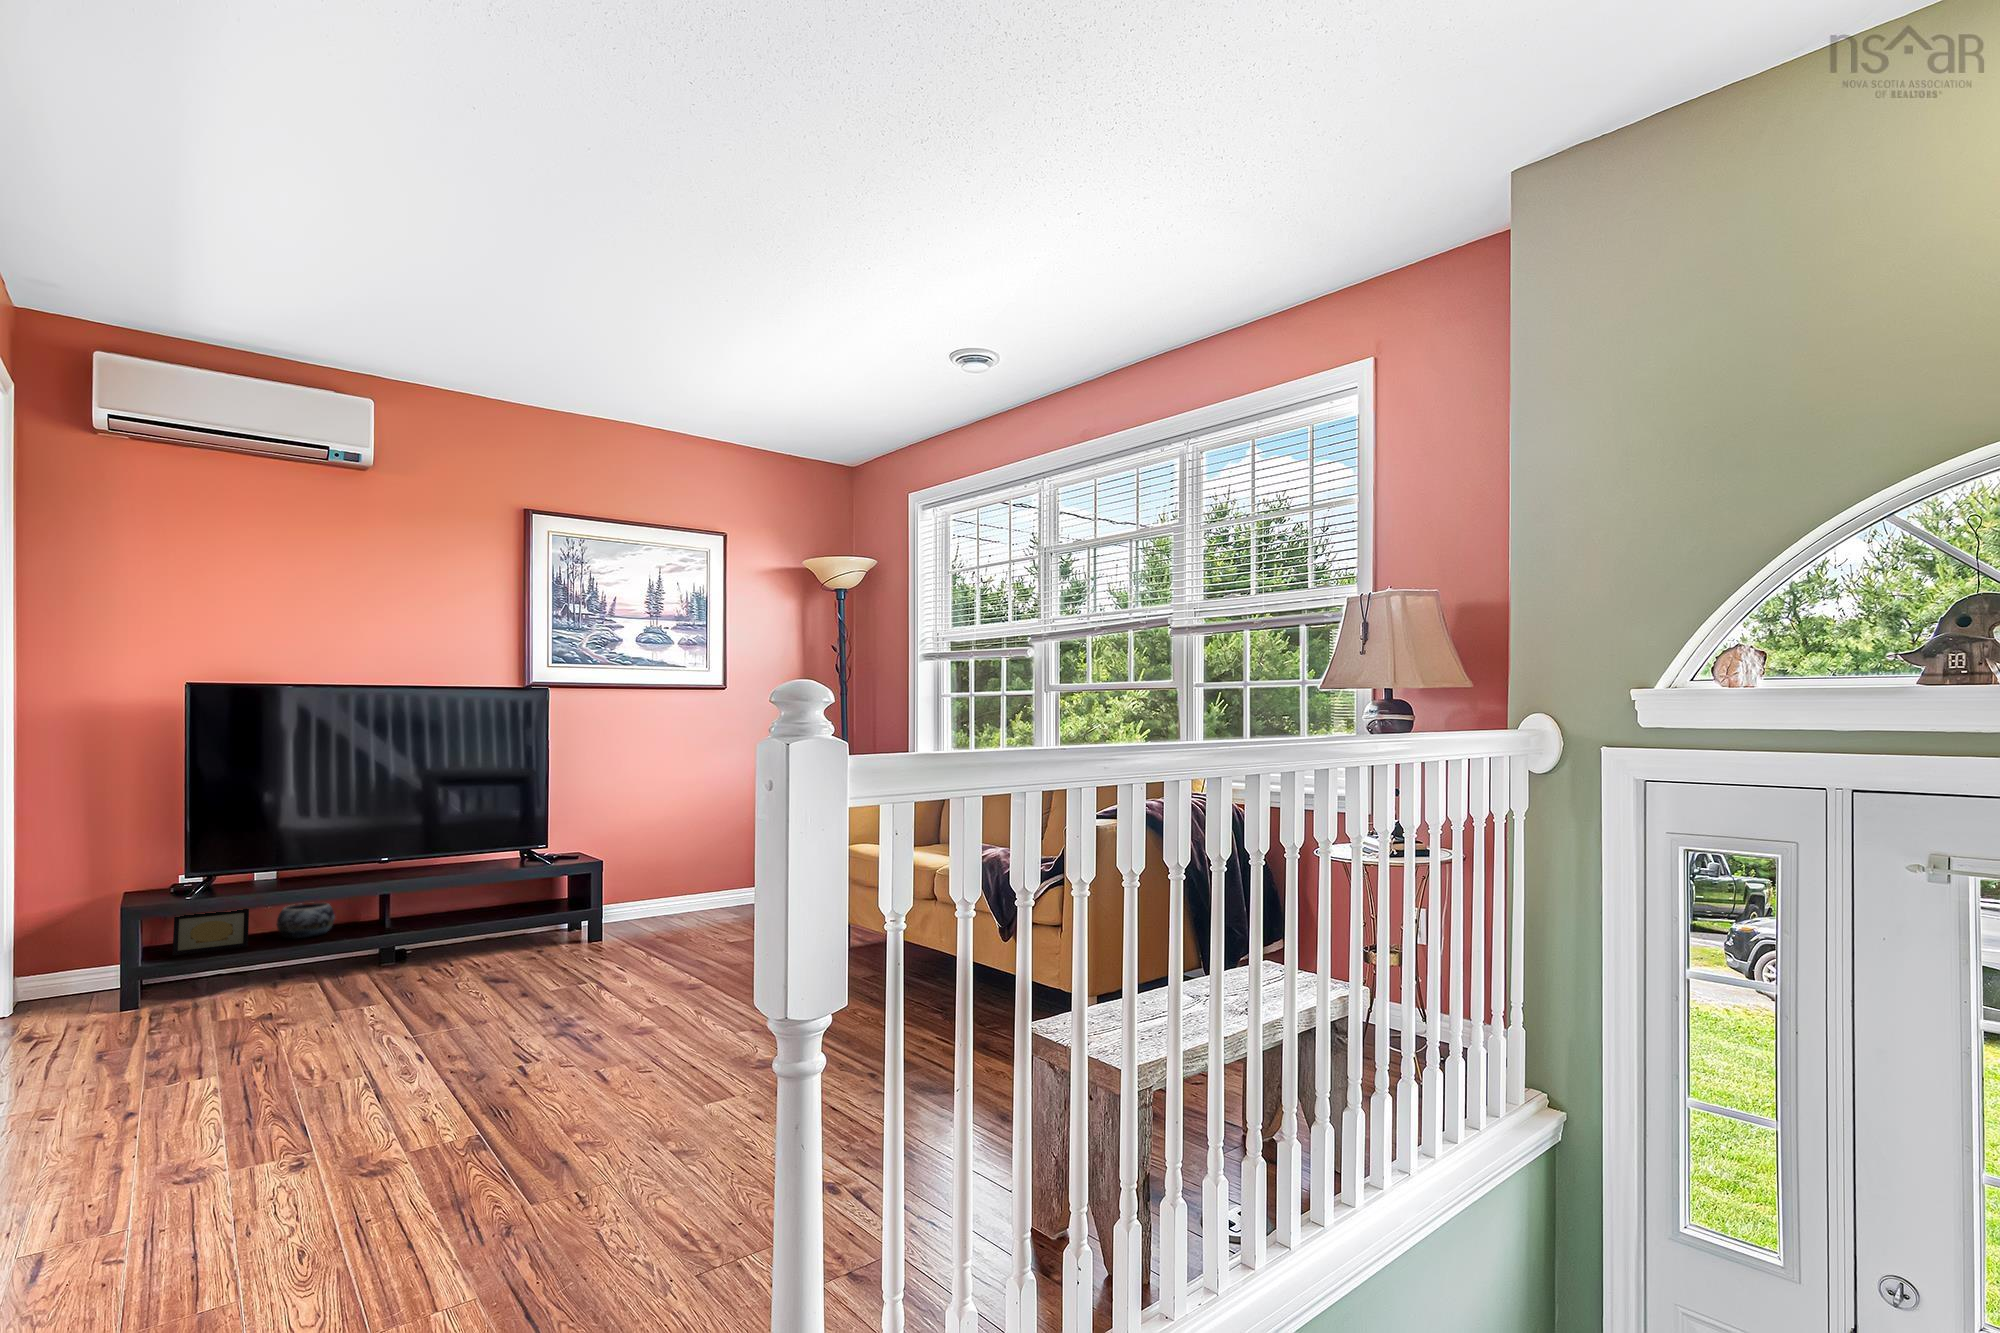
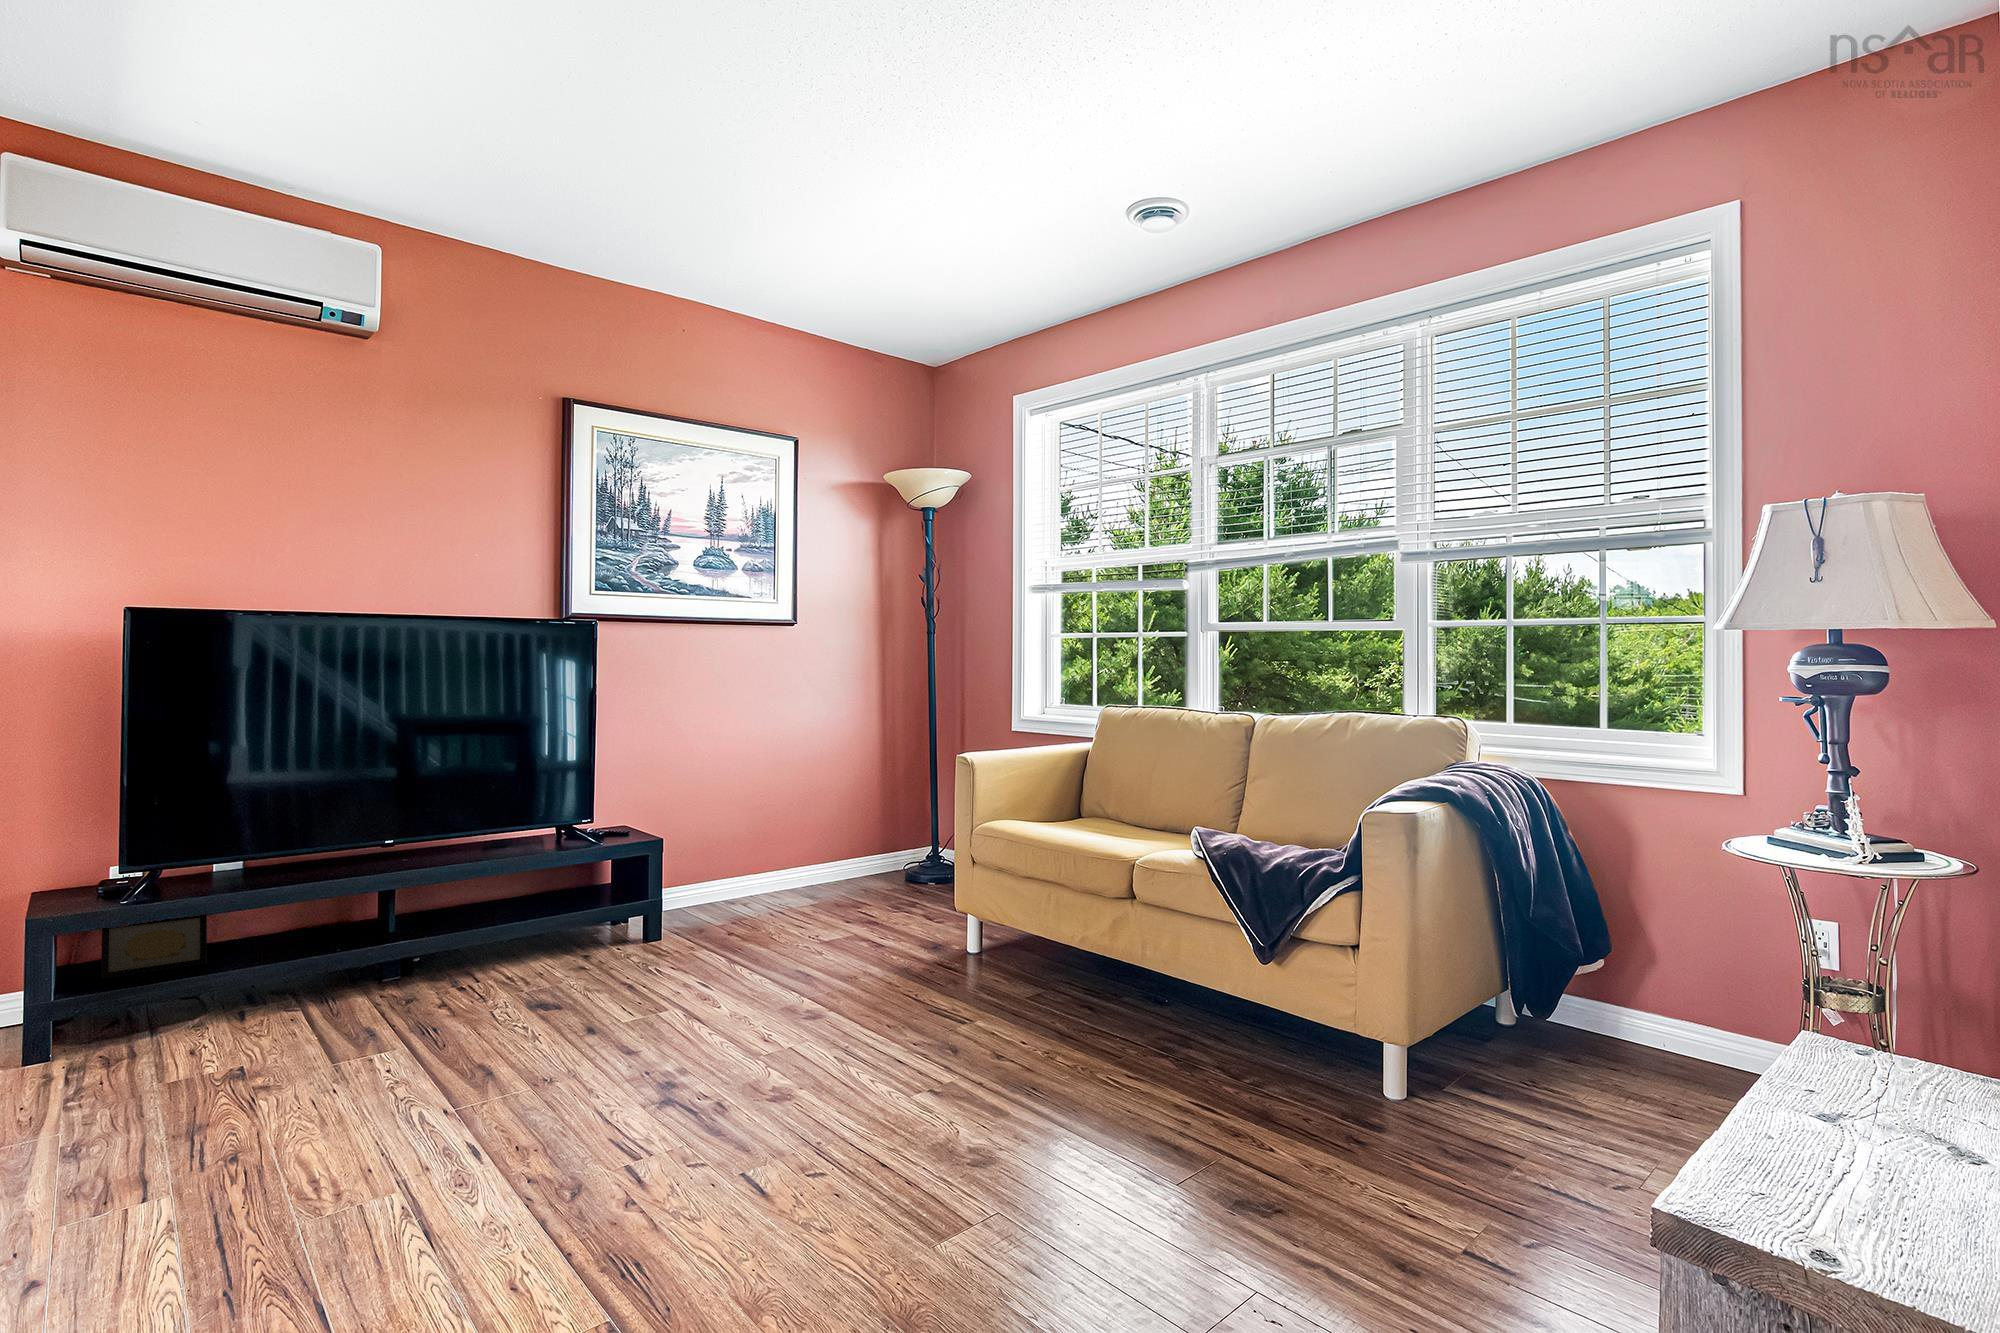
decorative bowl: present [277,903,335,938] -> none [245,900,323,950]

